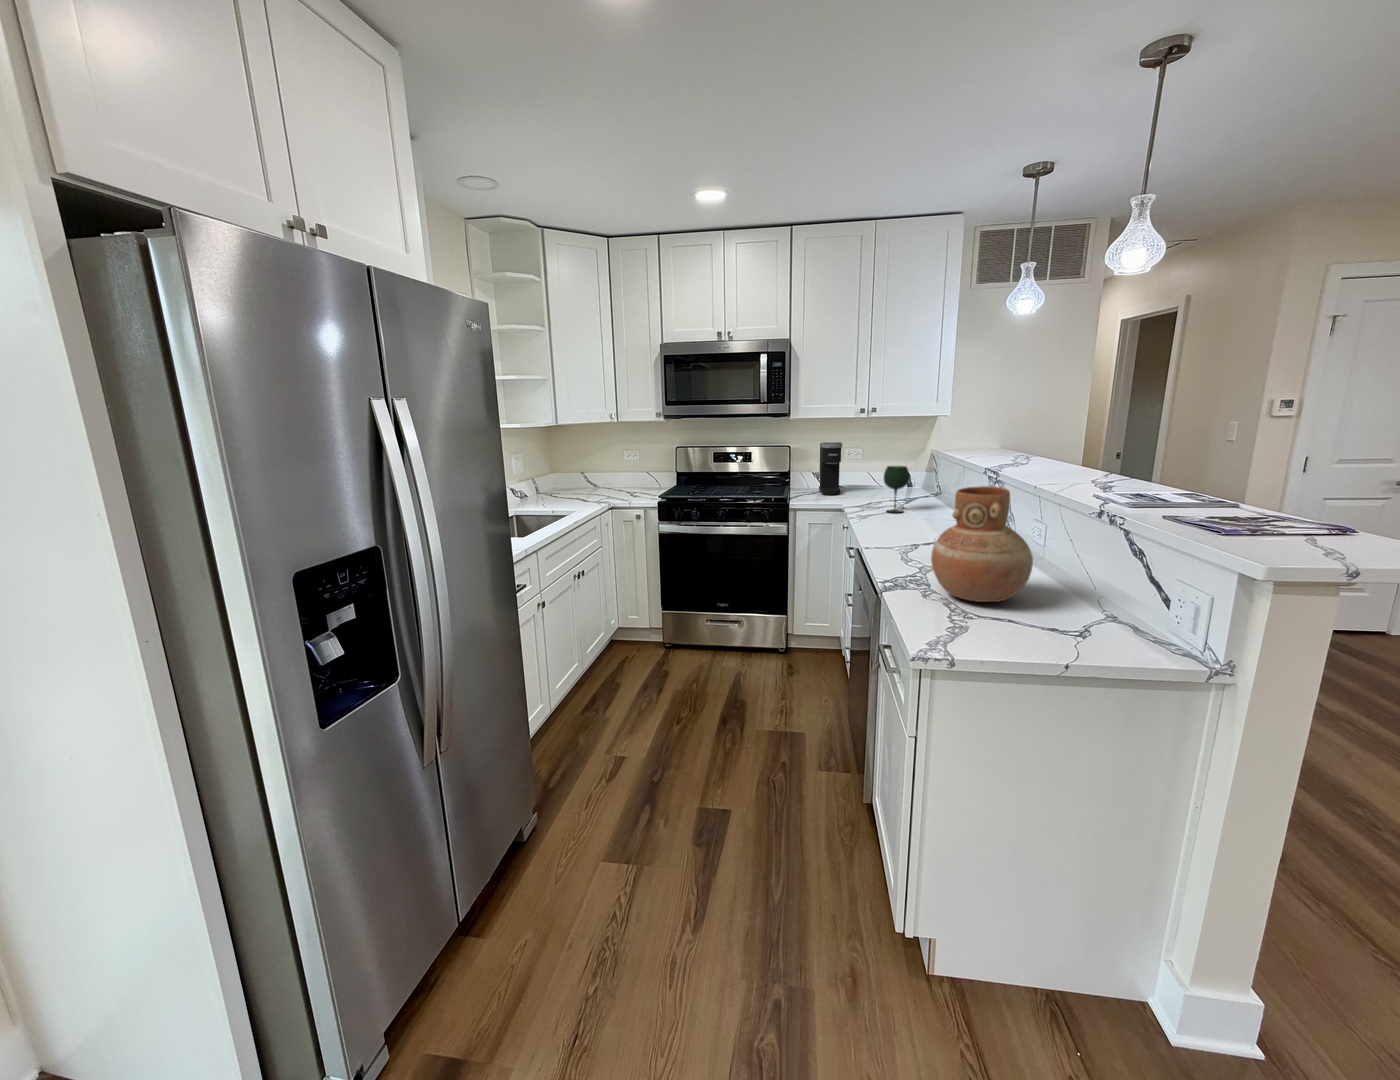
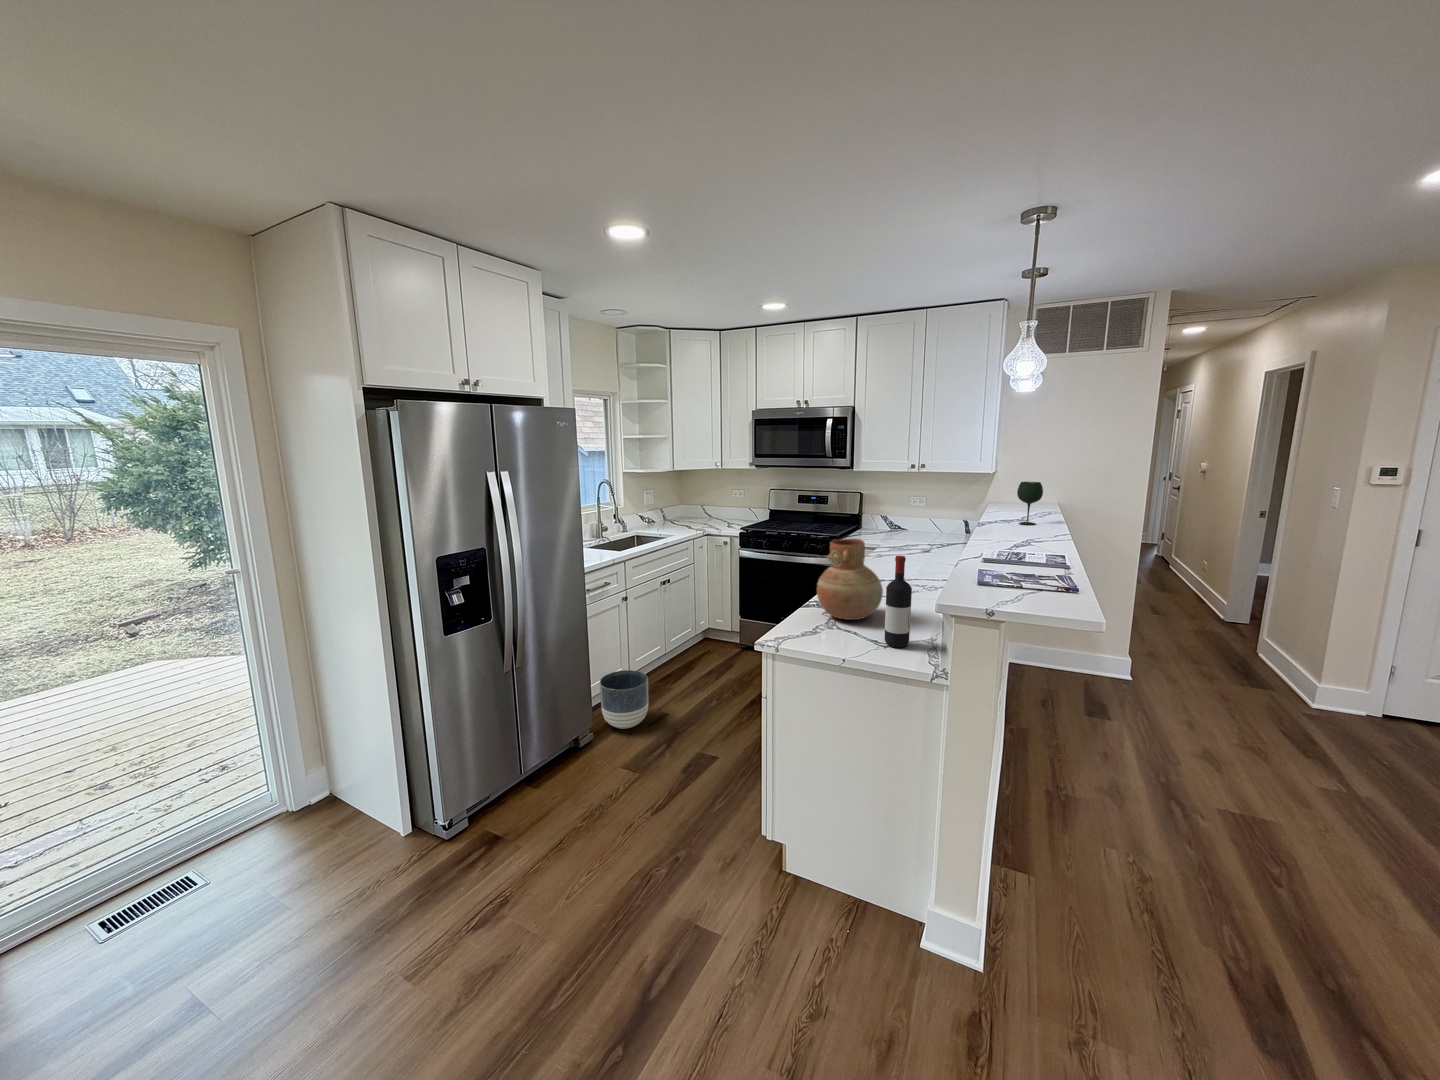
coffee maker: present [819,442,842,495] -> none [877,491,898,536]
wine glass: present [884,466,909,513] -> present [1017,482,1043,525]
wine bottle: none [1093,501,1147,636] -> present [885,556,912,648]
planter: none [532,707,605,795] -> present [600,670,648,729]

